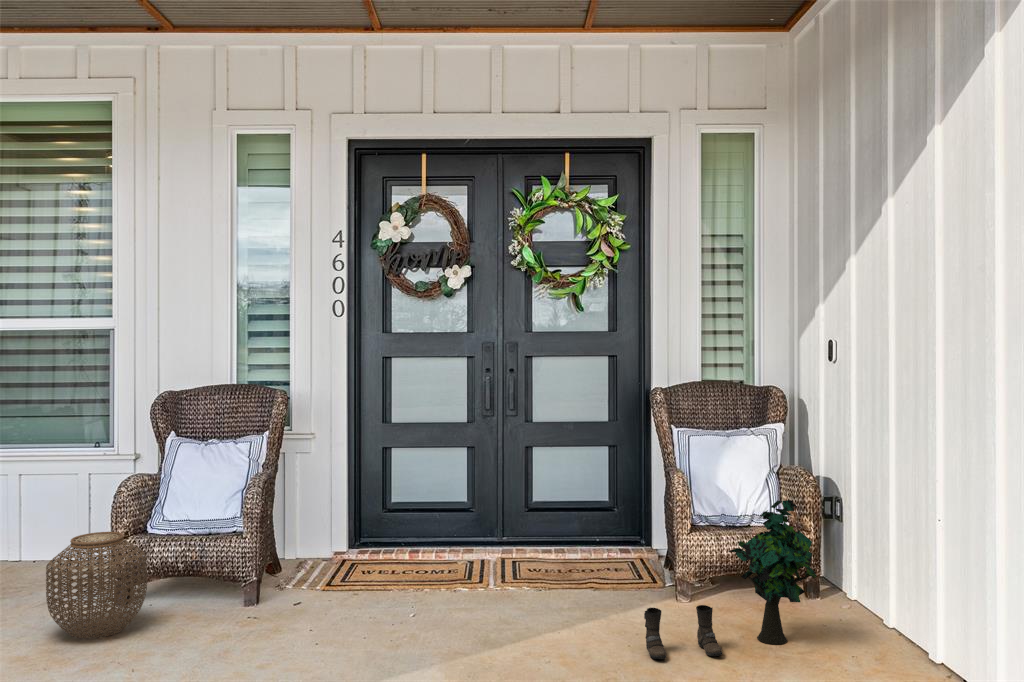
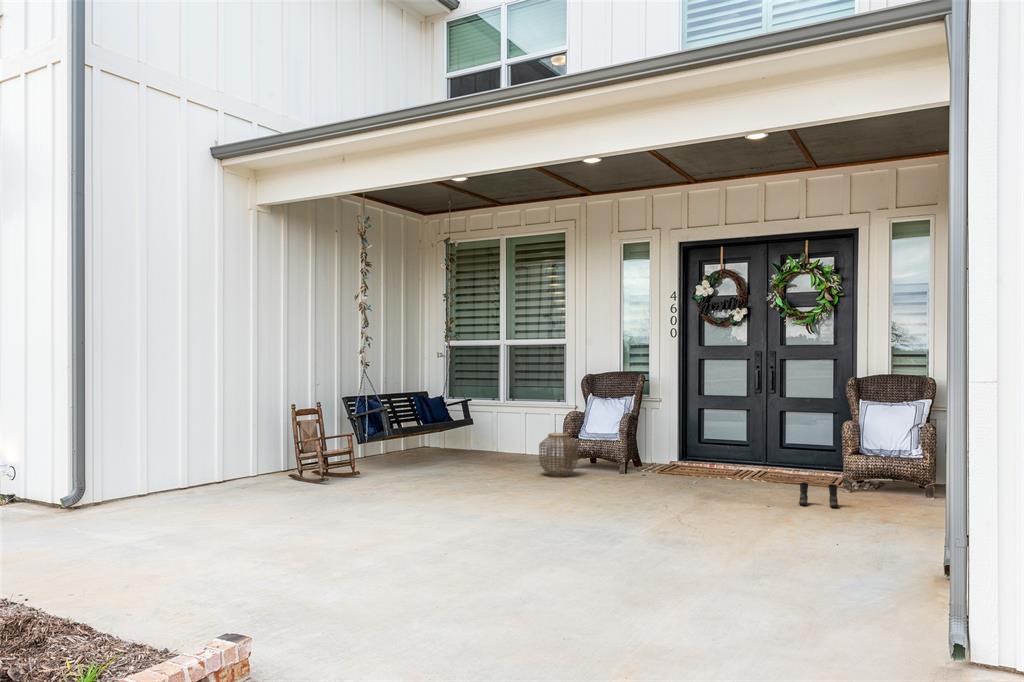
decorative plant: present [728,500,817,645] -> none [852,434,901,509]

